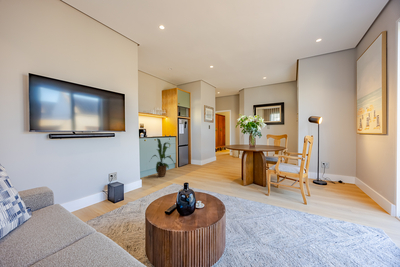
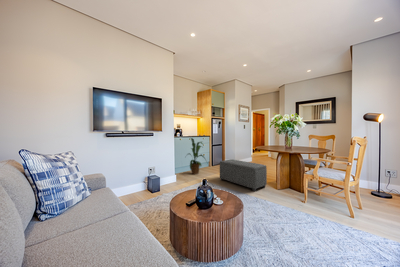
ottoman: none [188,160,234,189] -> present [220,160,267,191]

